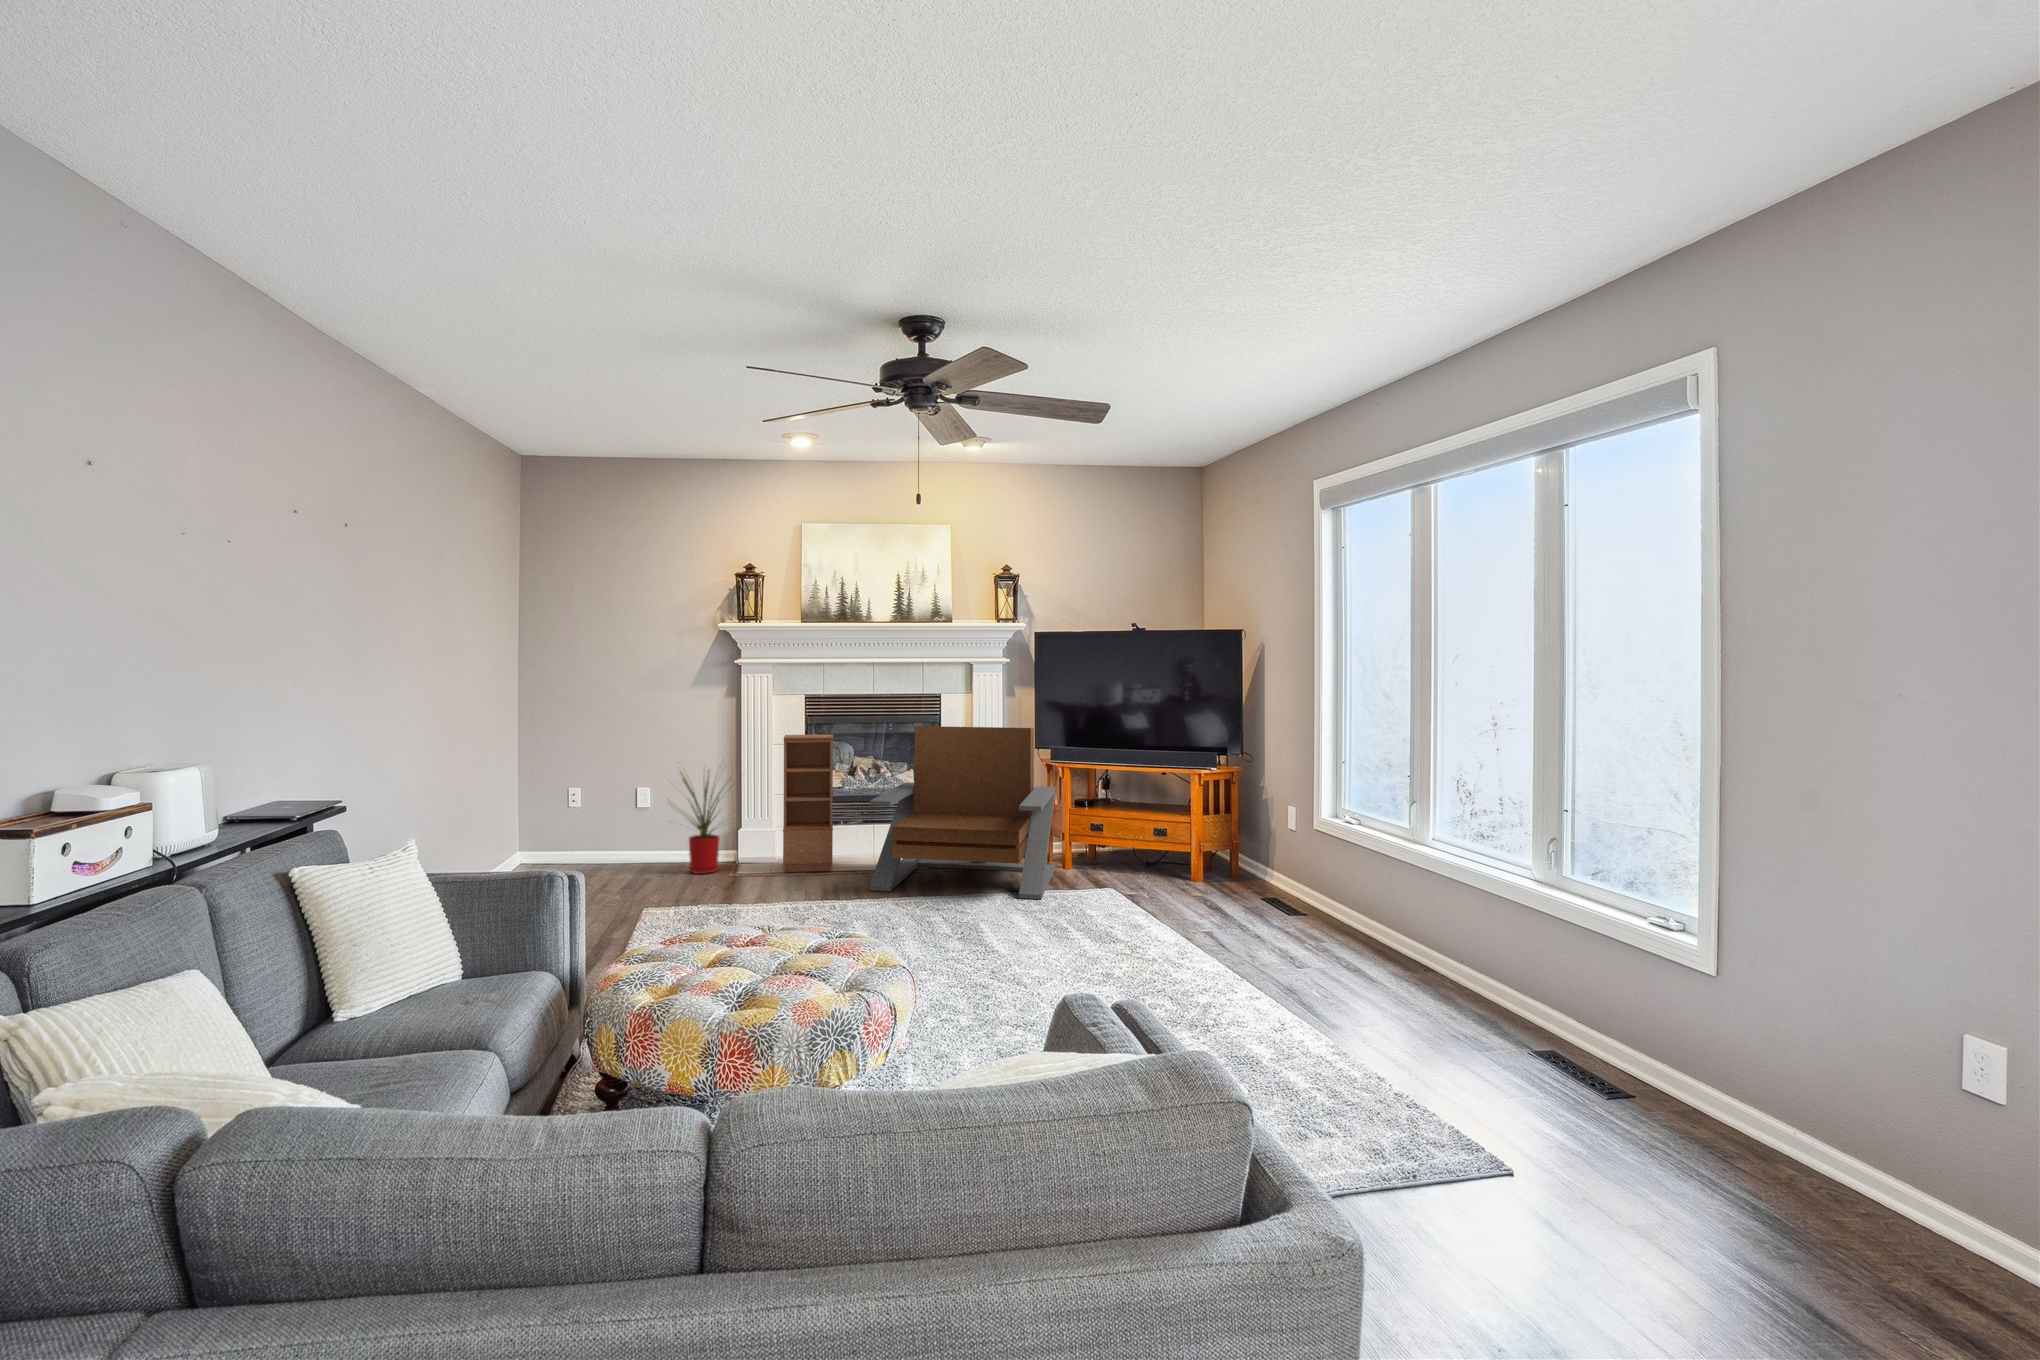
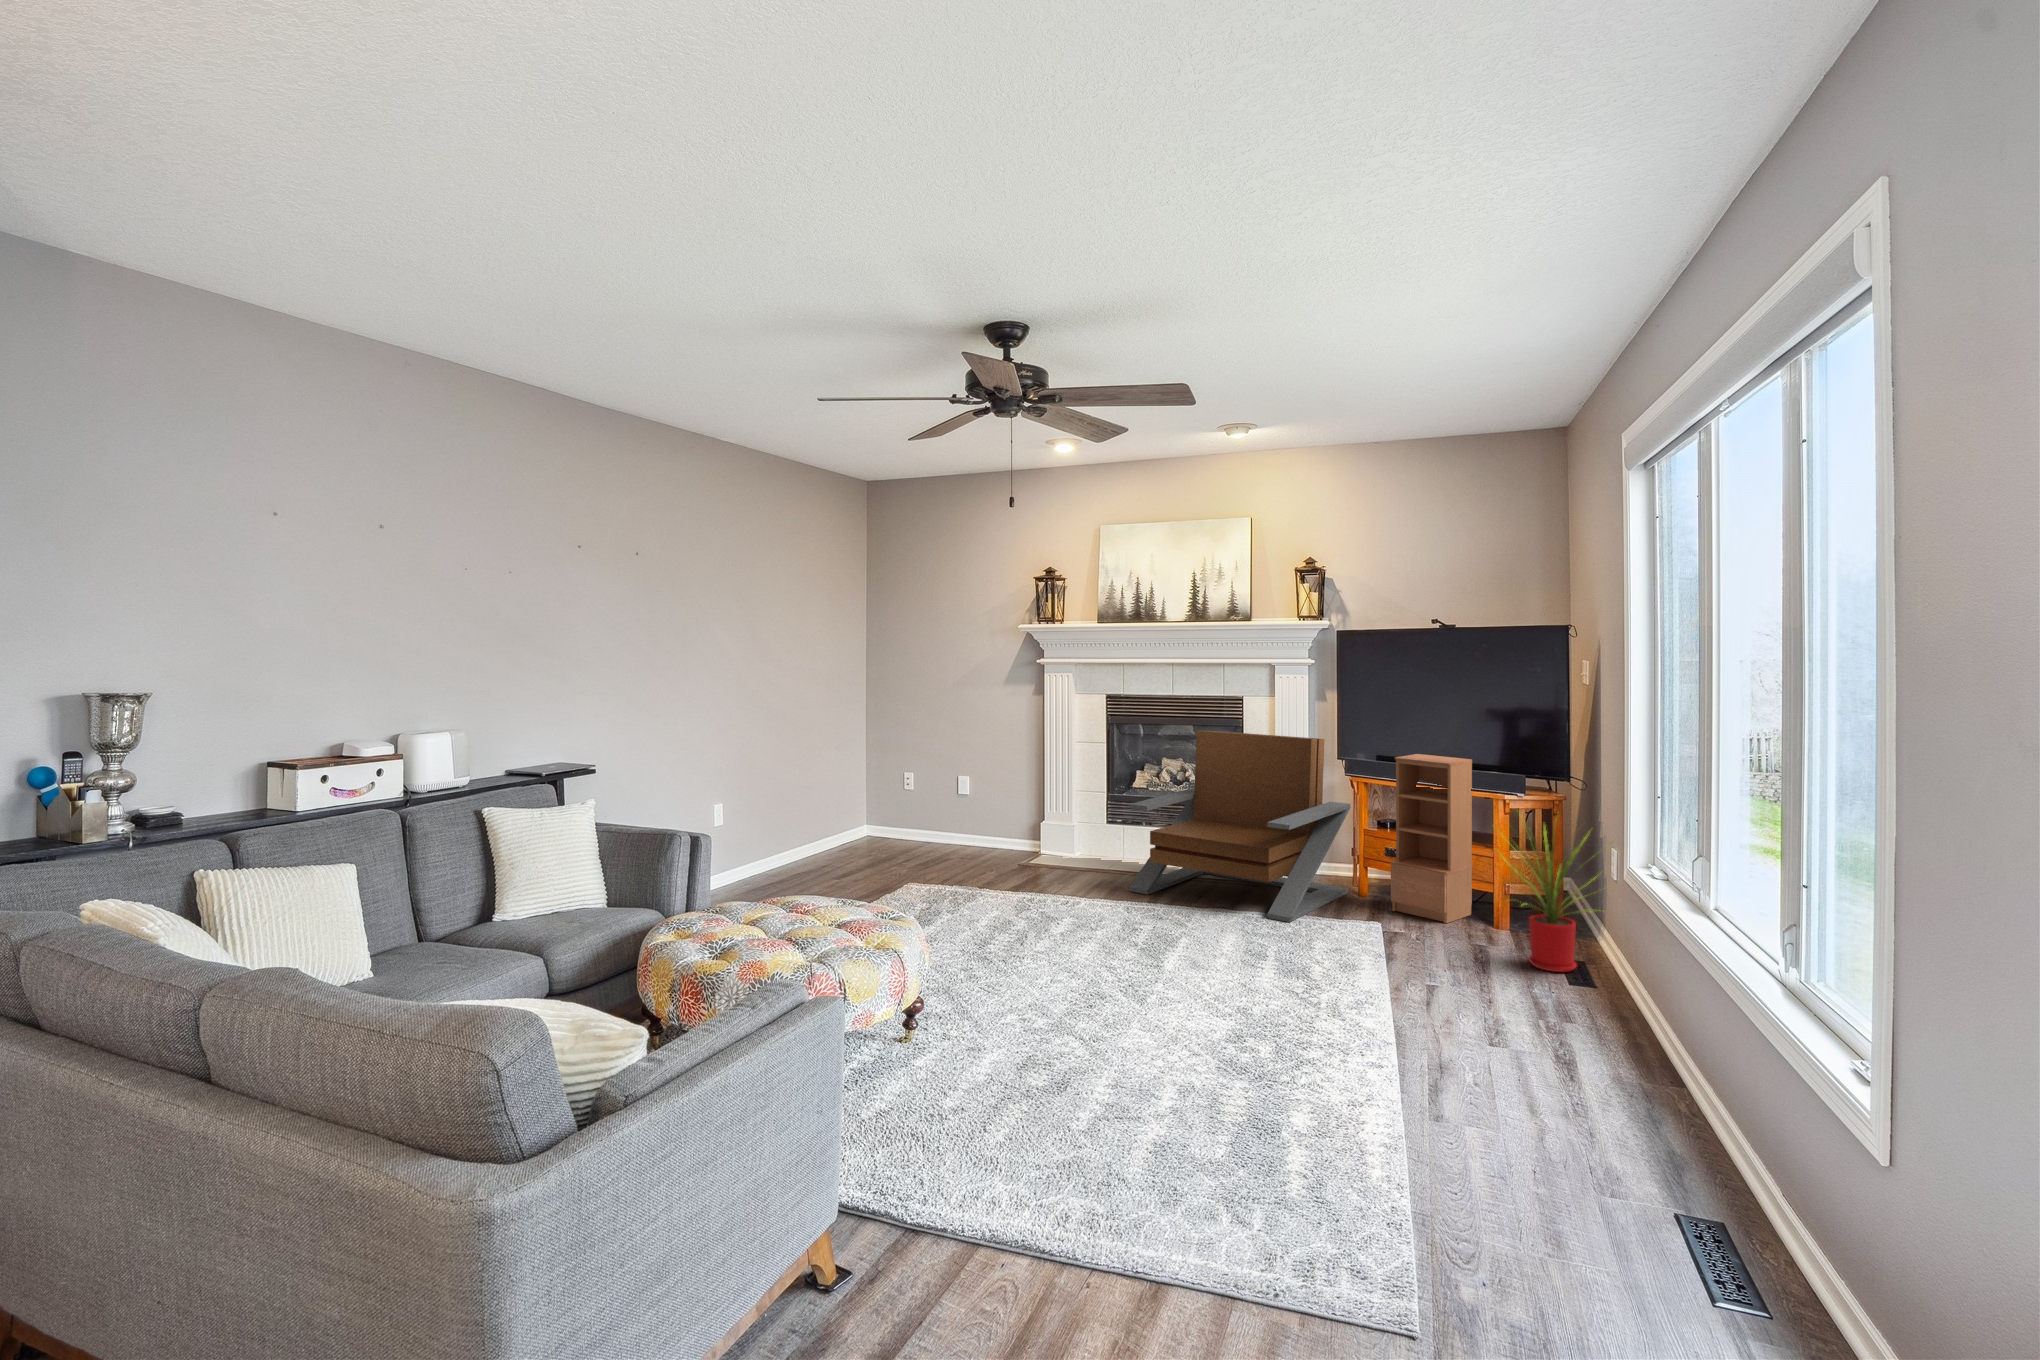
bookcase: present [783,734,833,873] -> present [1391,754,1472,923]
house plant: present [681,772,731,874] -> present [1502,825,1606,972]

